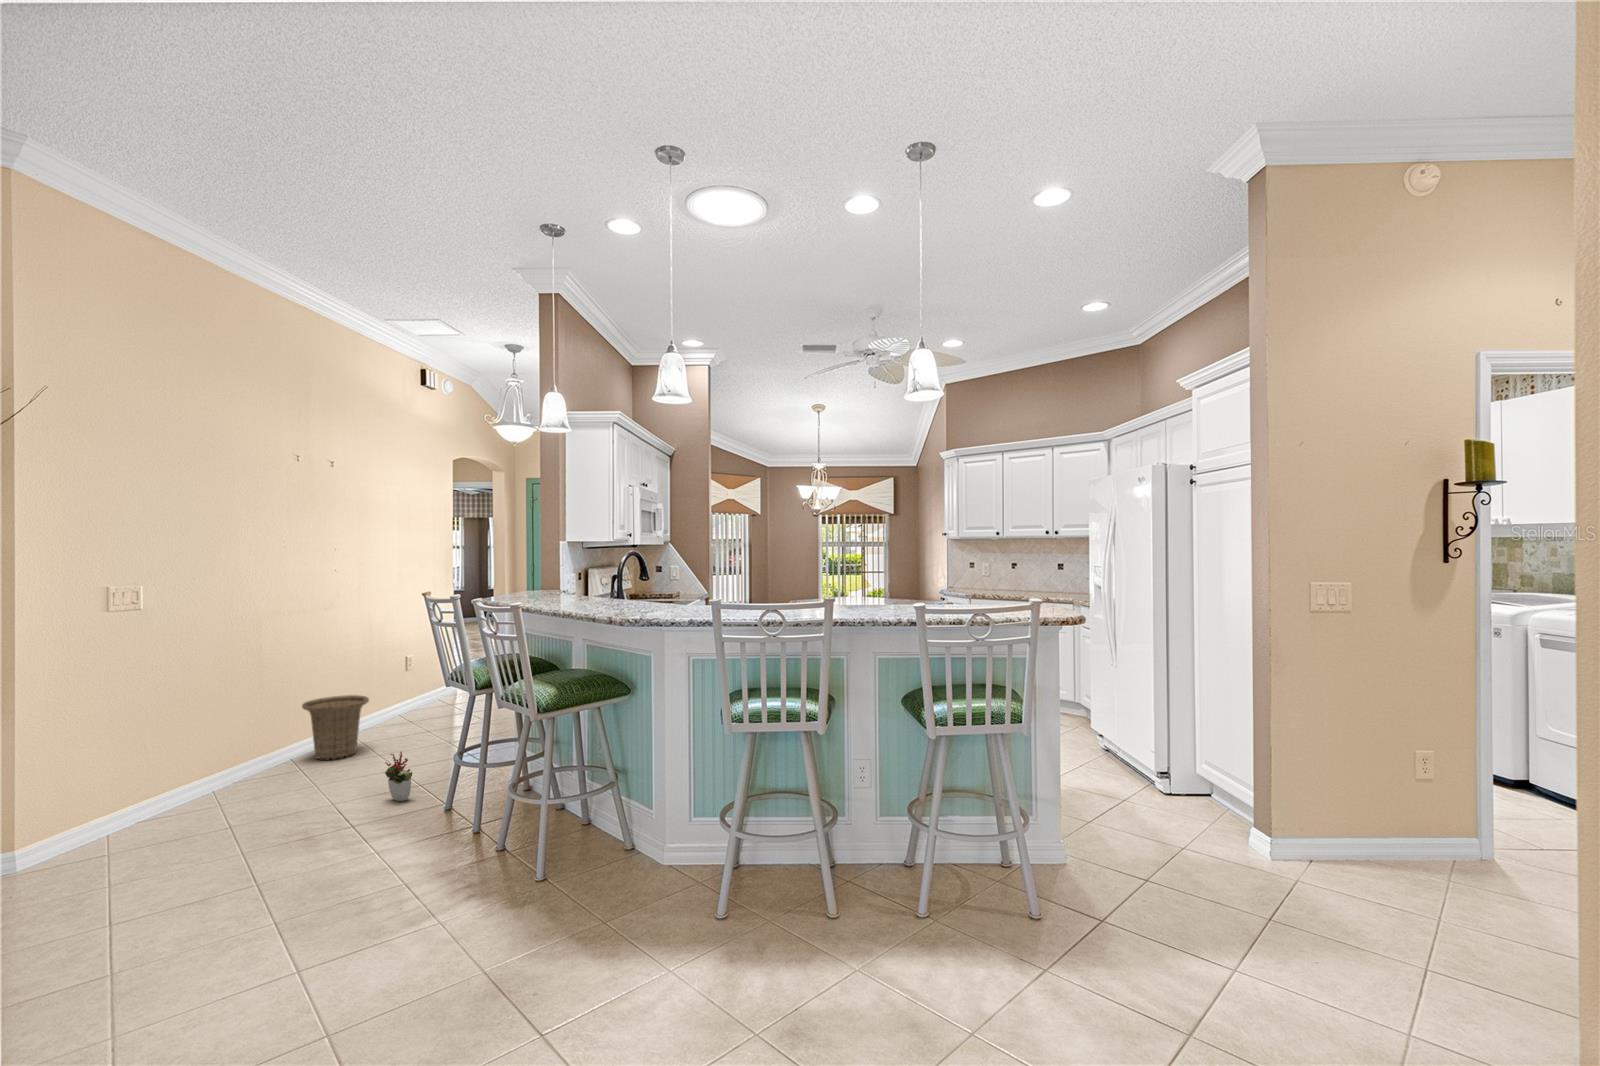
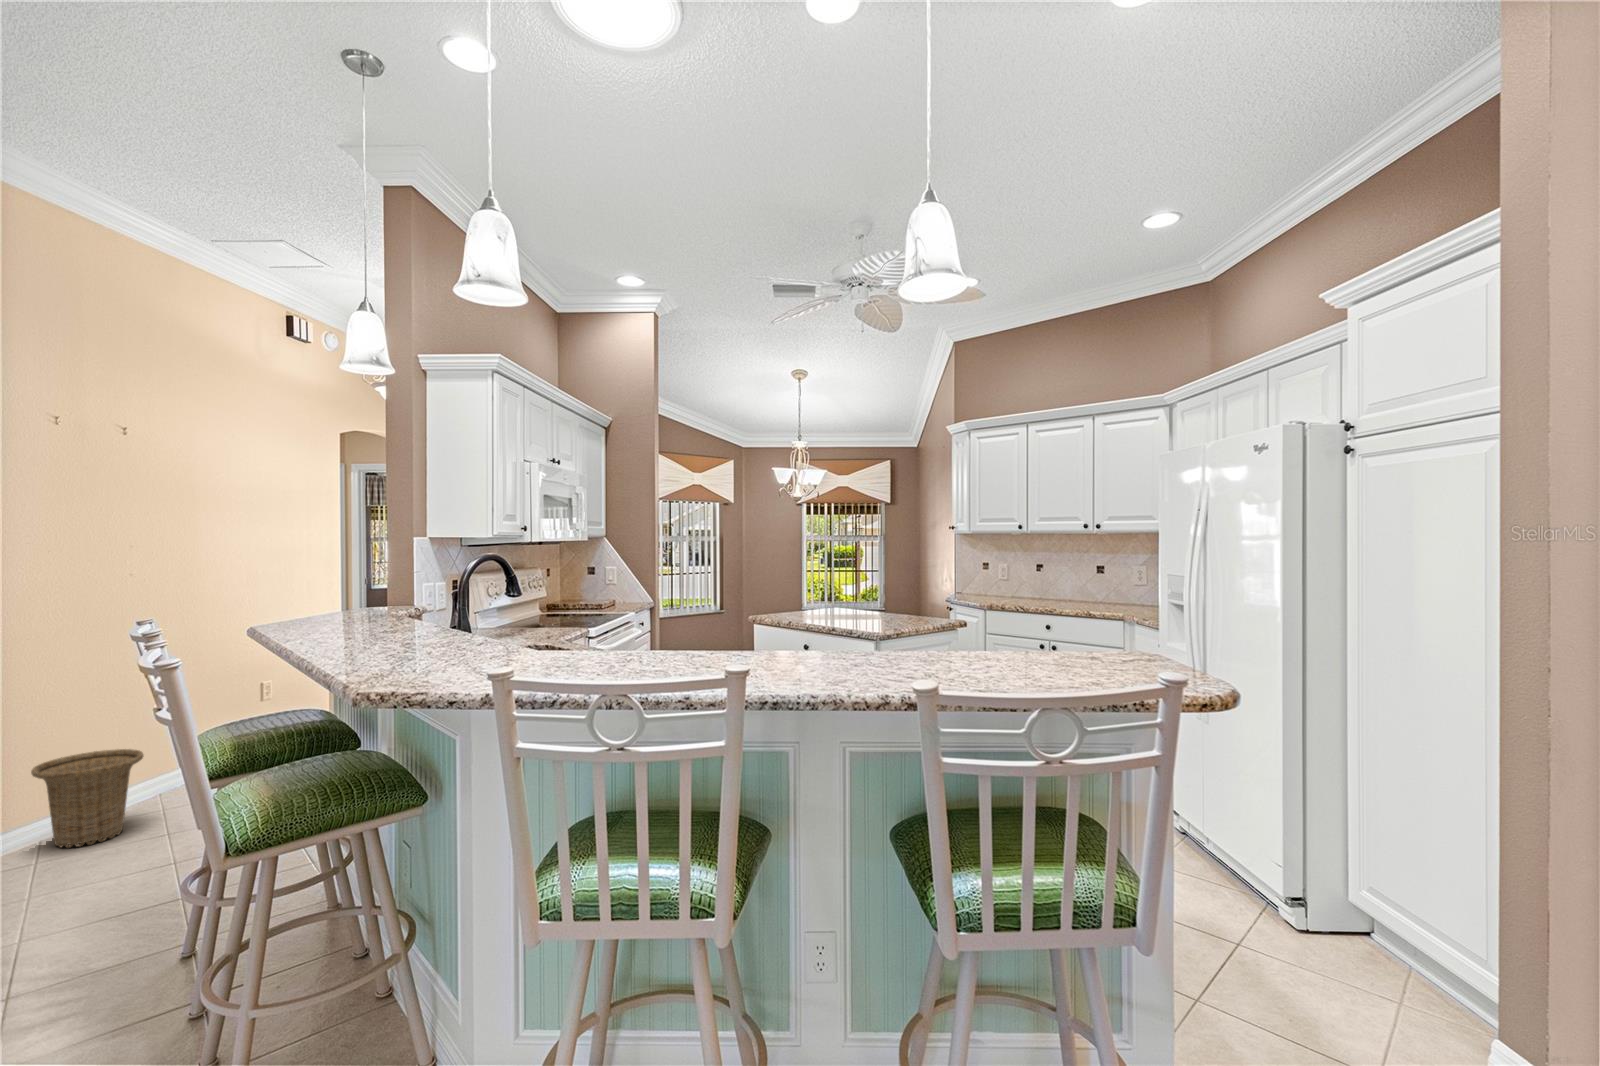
decorative plant: present [385,752,412,801] -> none [80,861,131,940]

